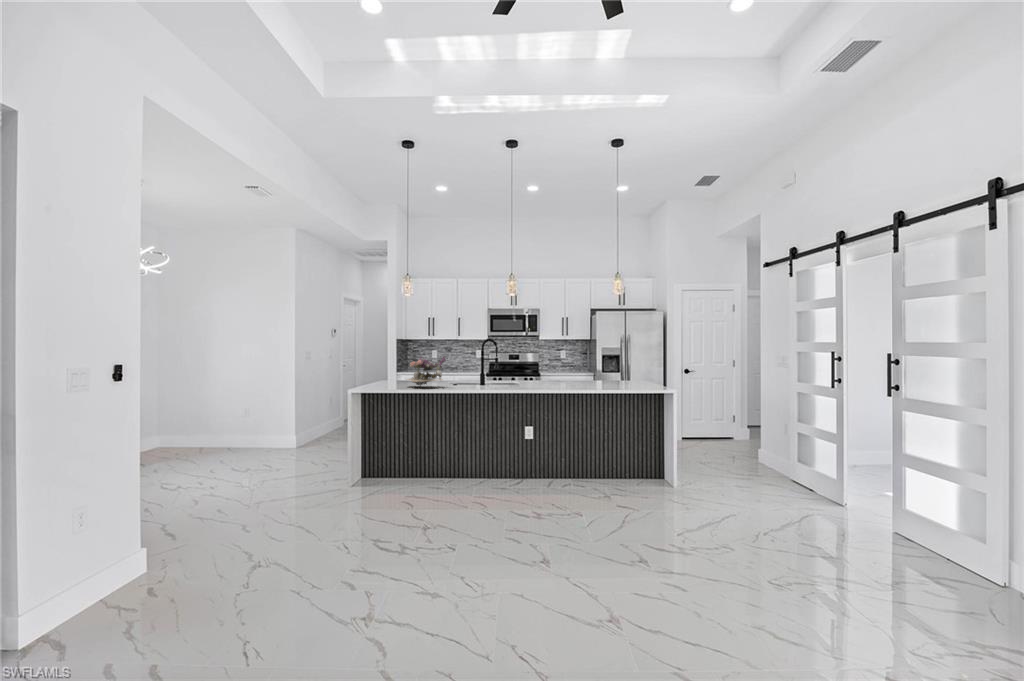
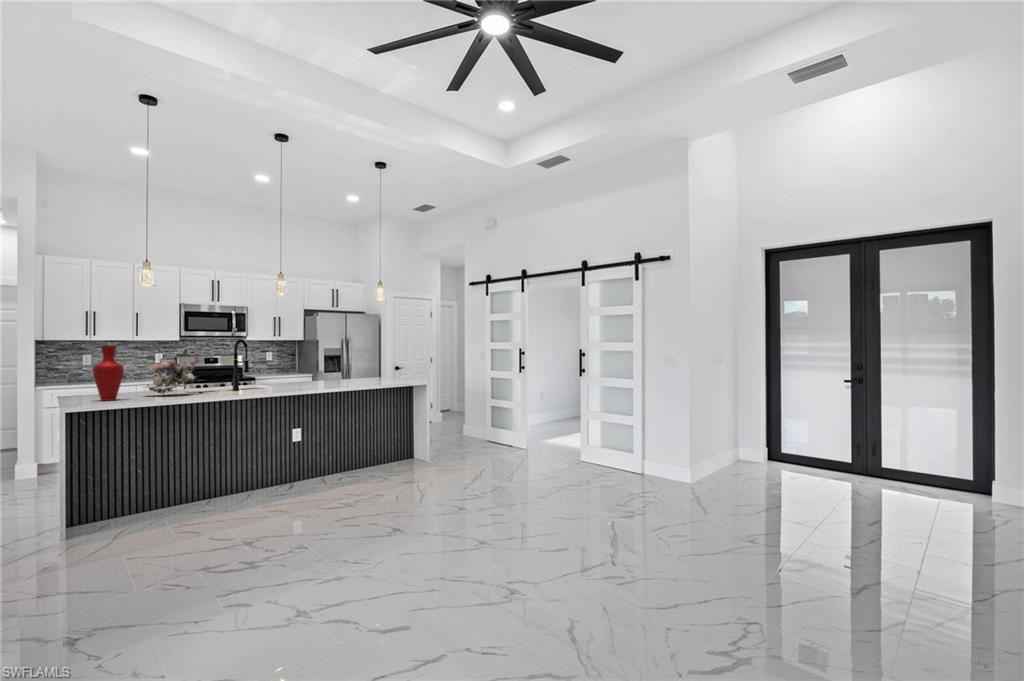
vase: none [367,347,387,389] -> present [93,346,124,401]

